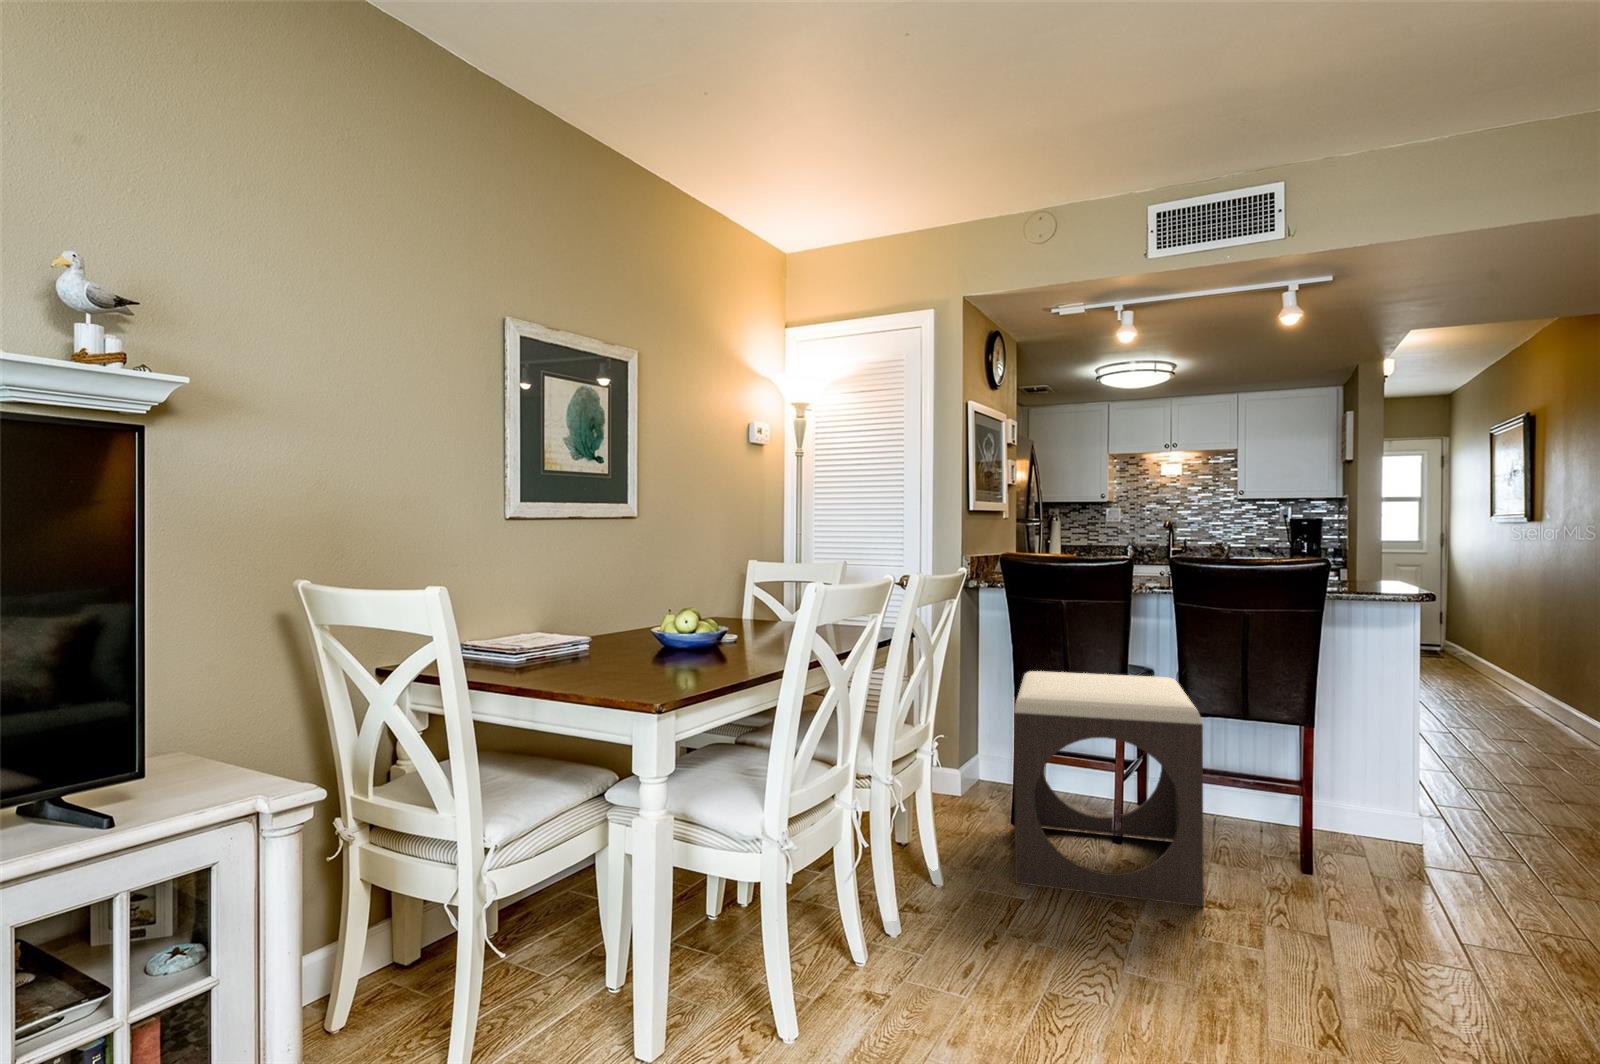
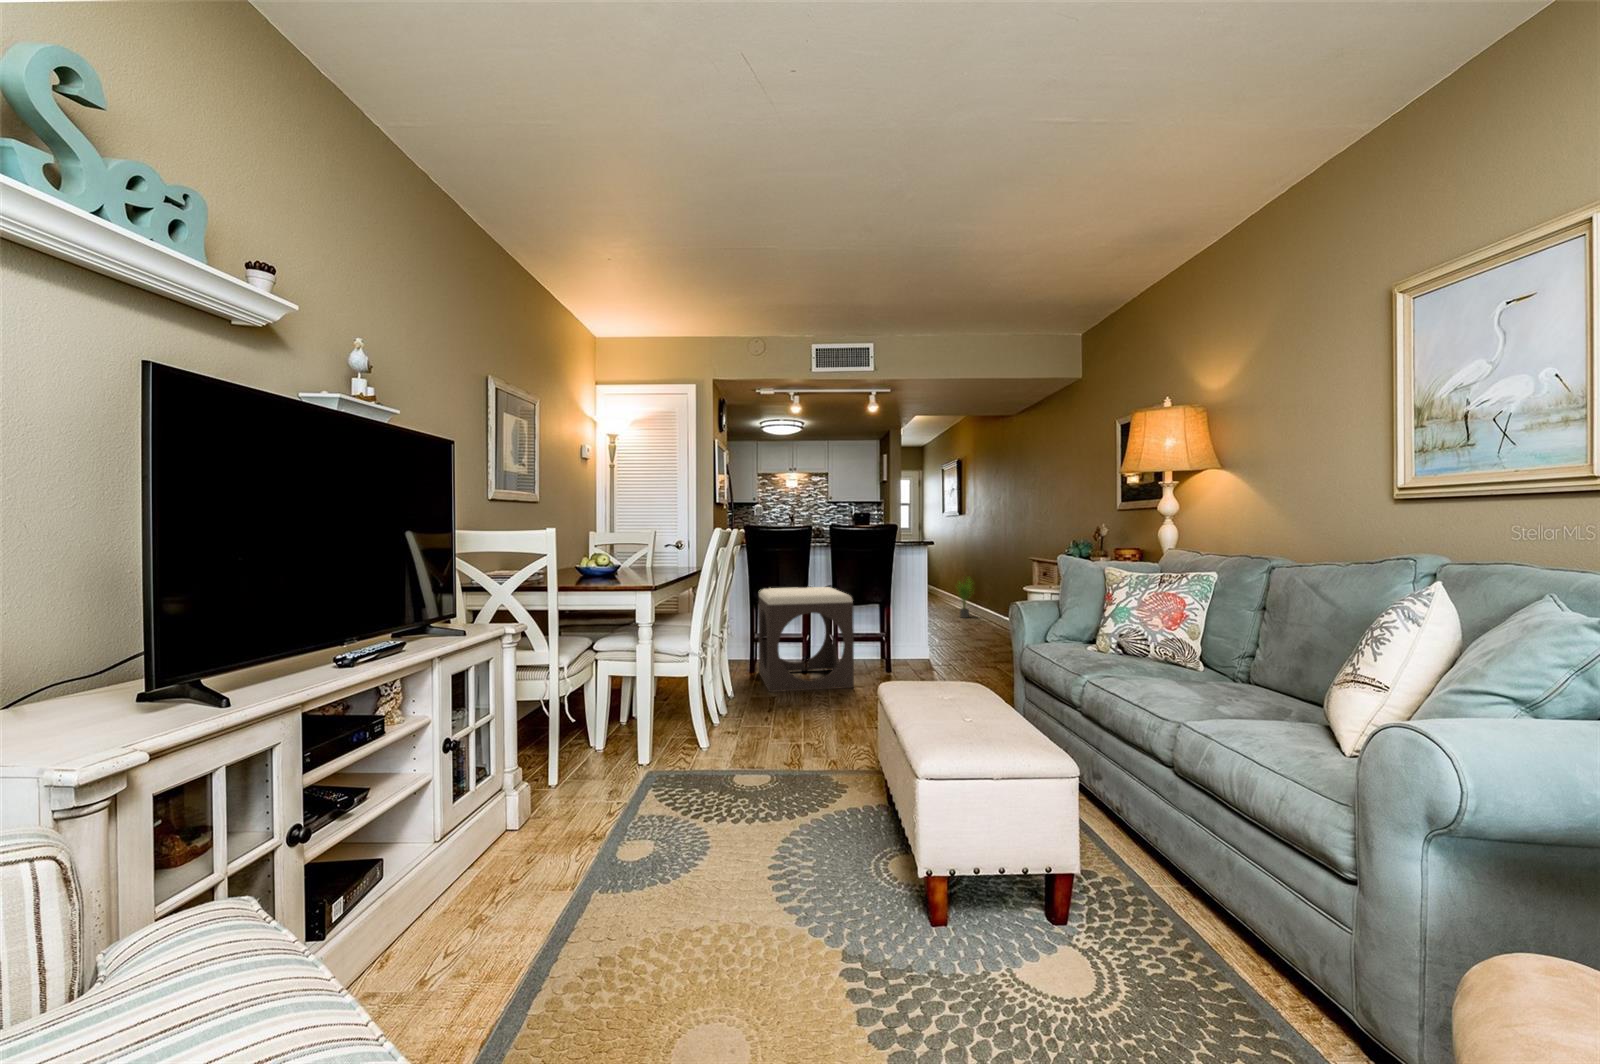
potted plant: none [1506,647,1578,736] -> present [958,582,971,618]

